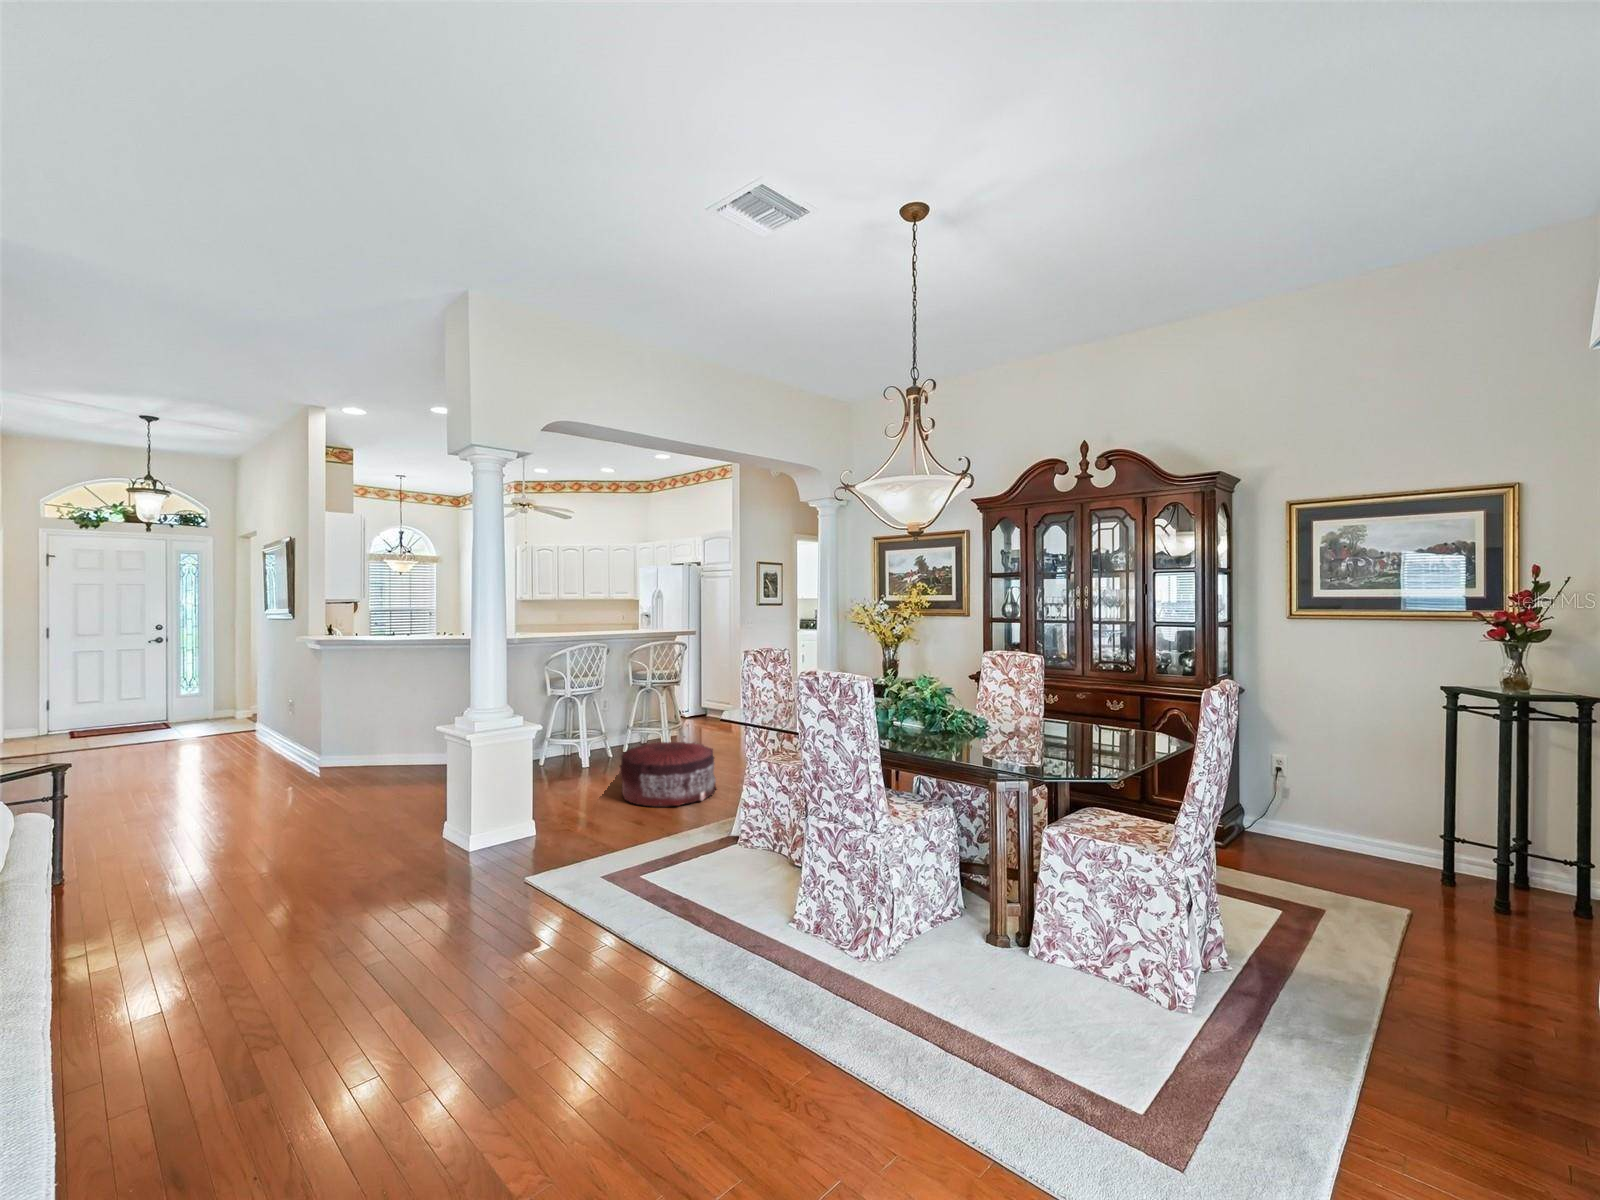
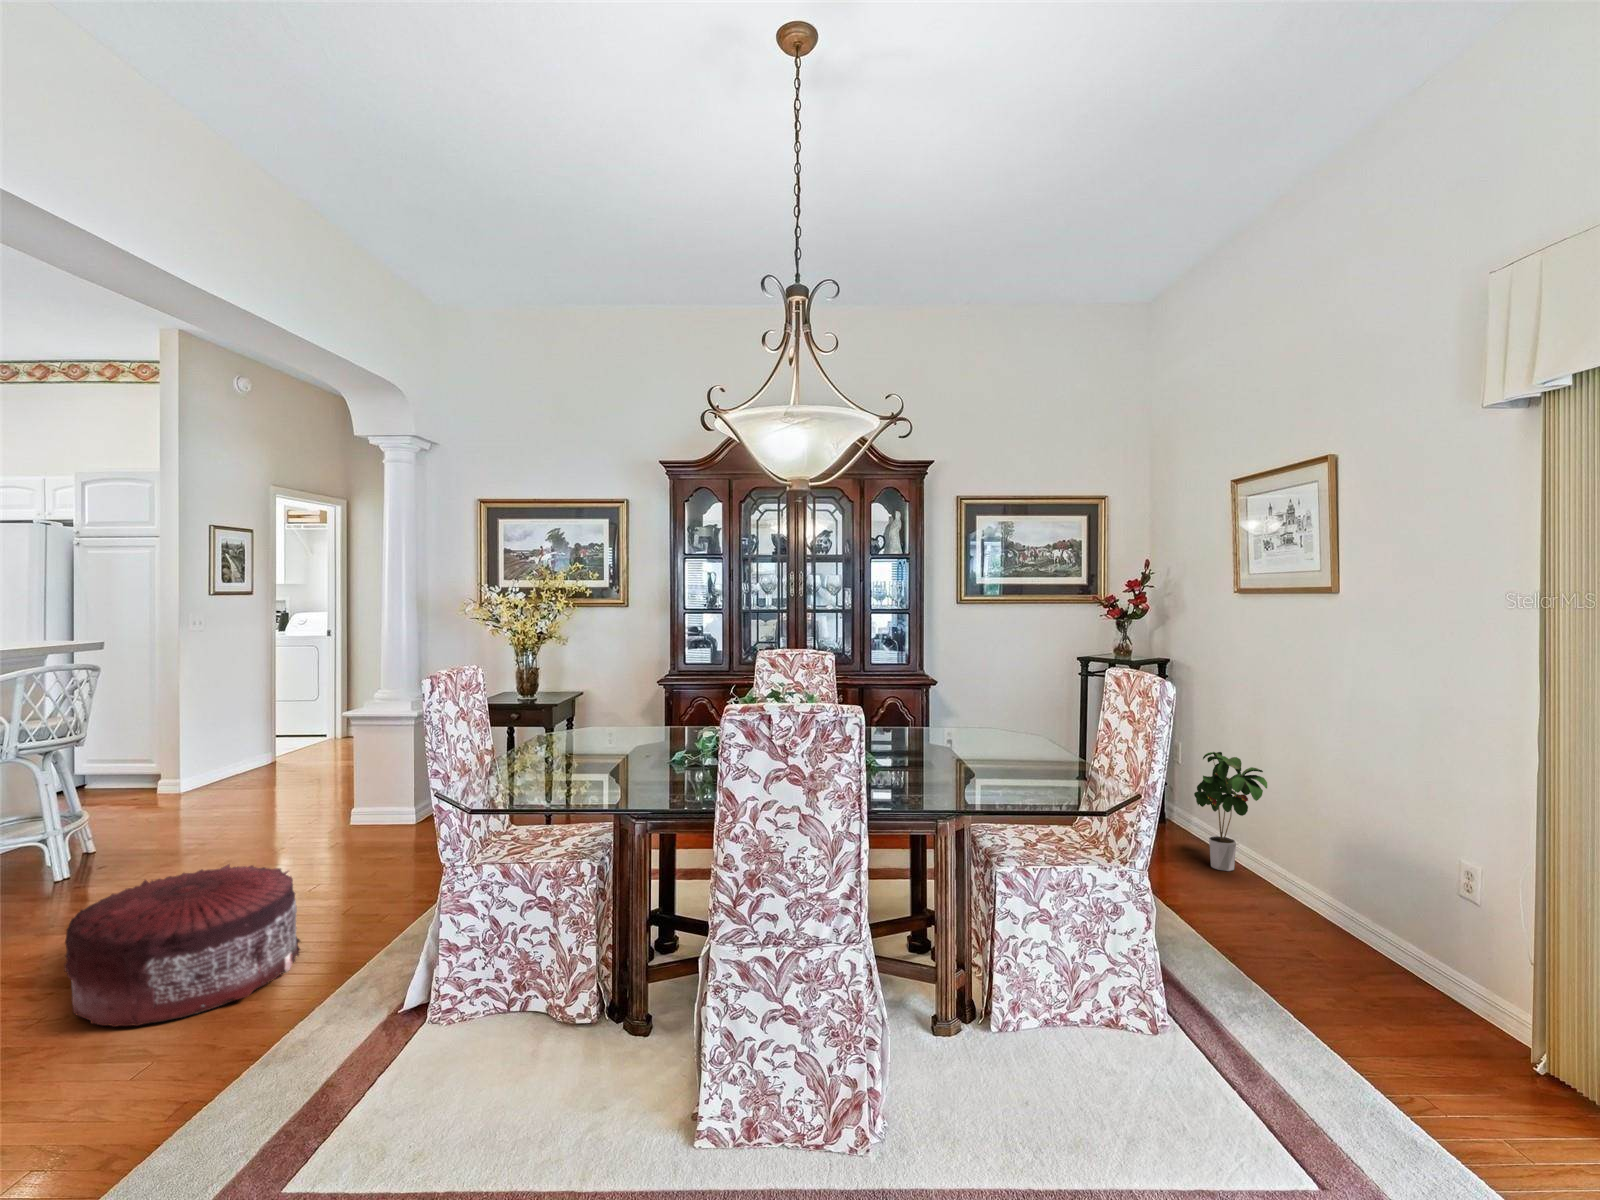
potted plant: none [1510,815,1585,960] -> present [1194,752,1267,871]

